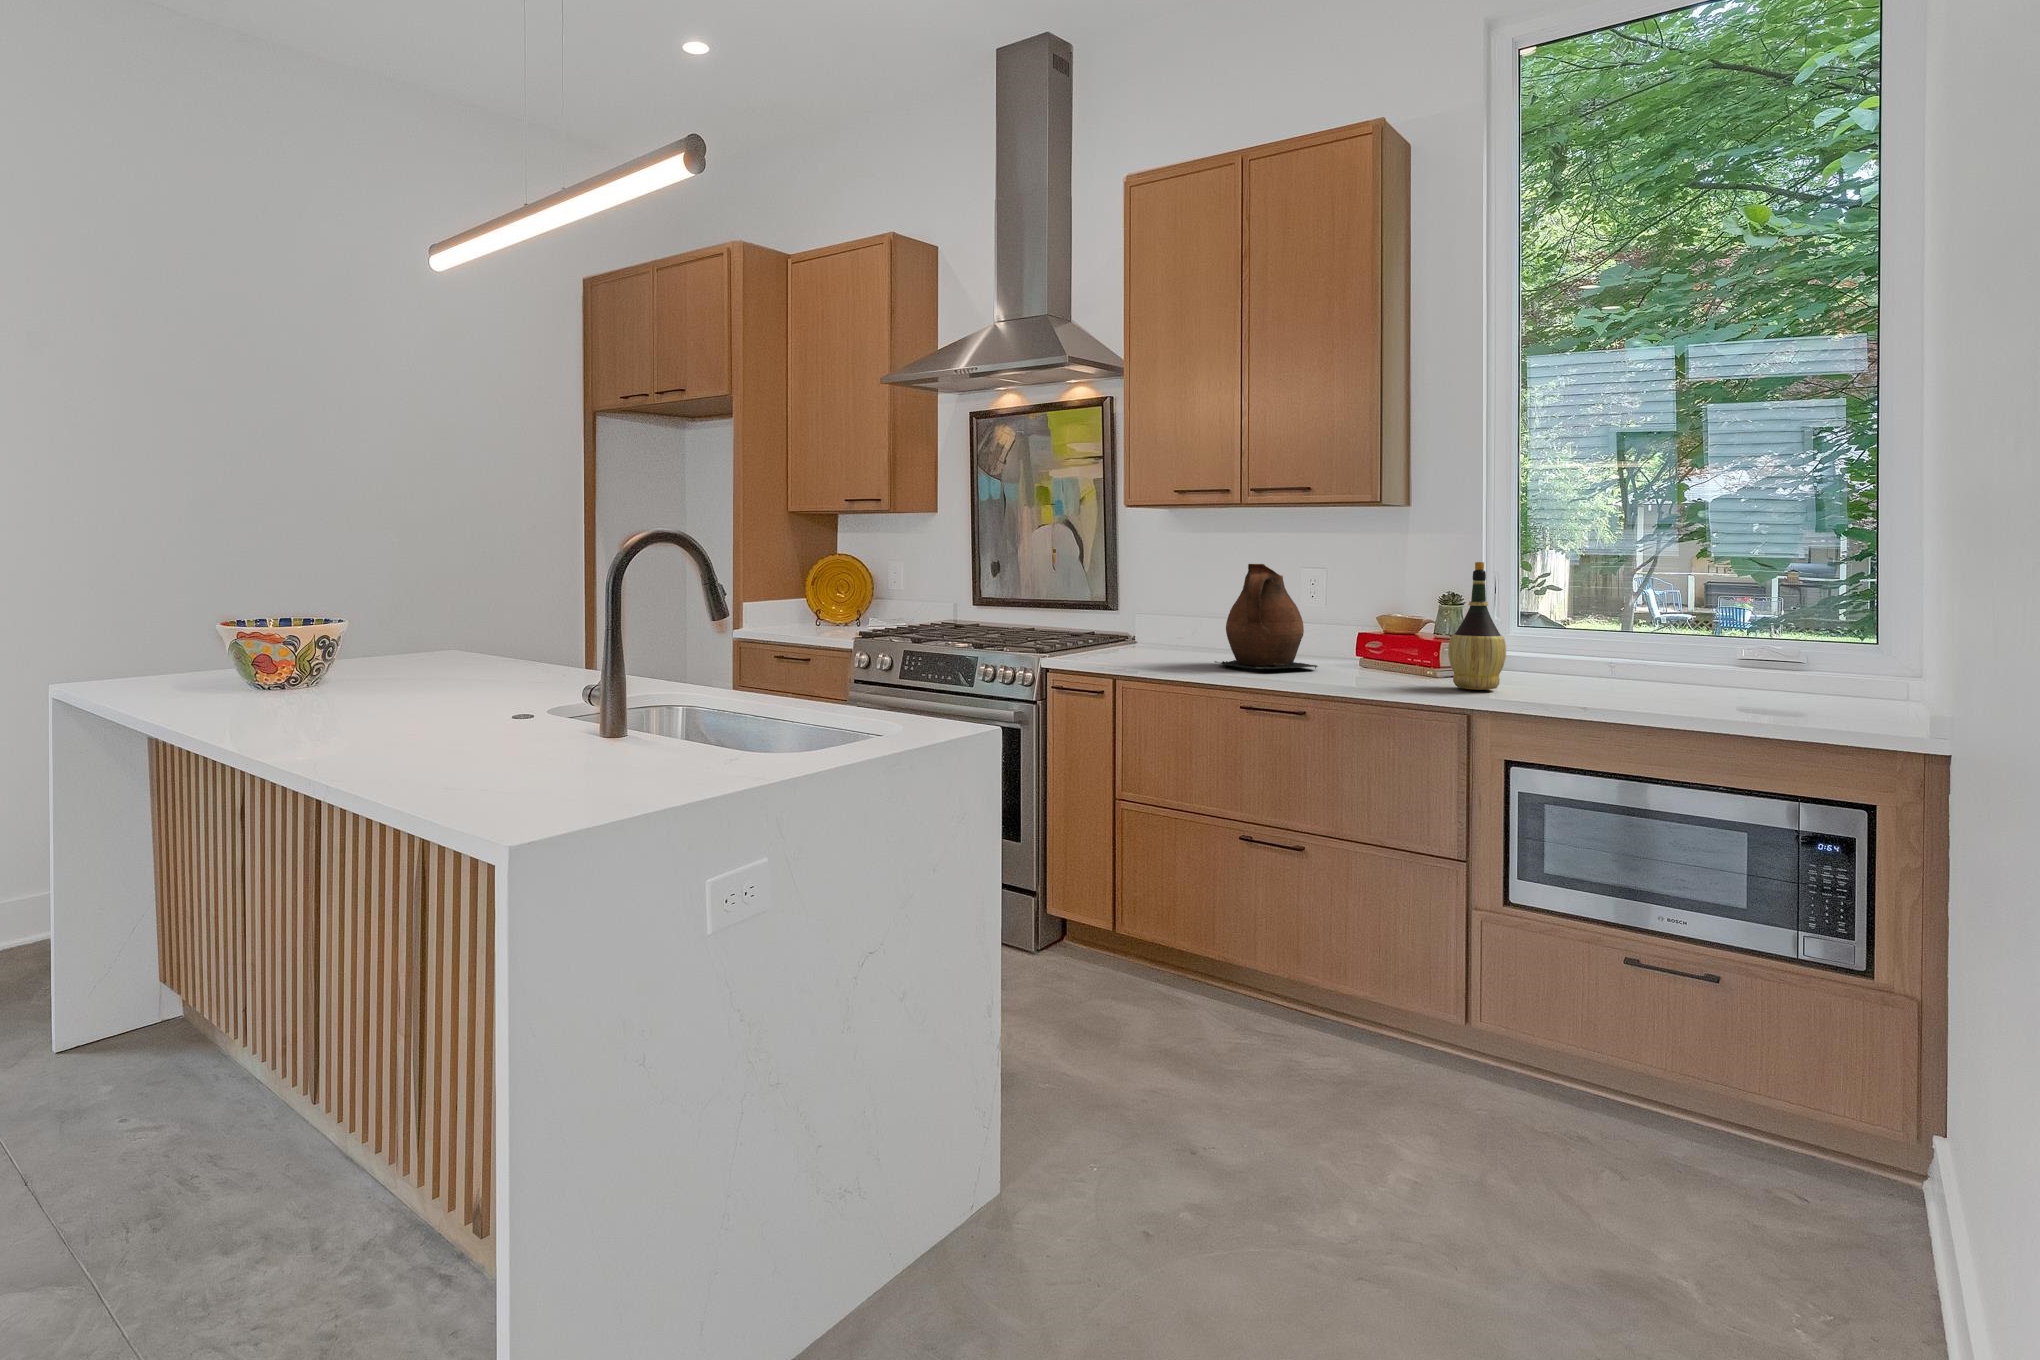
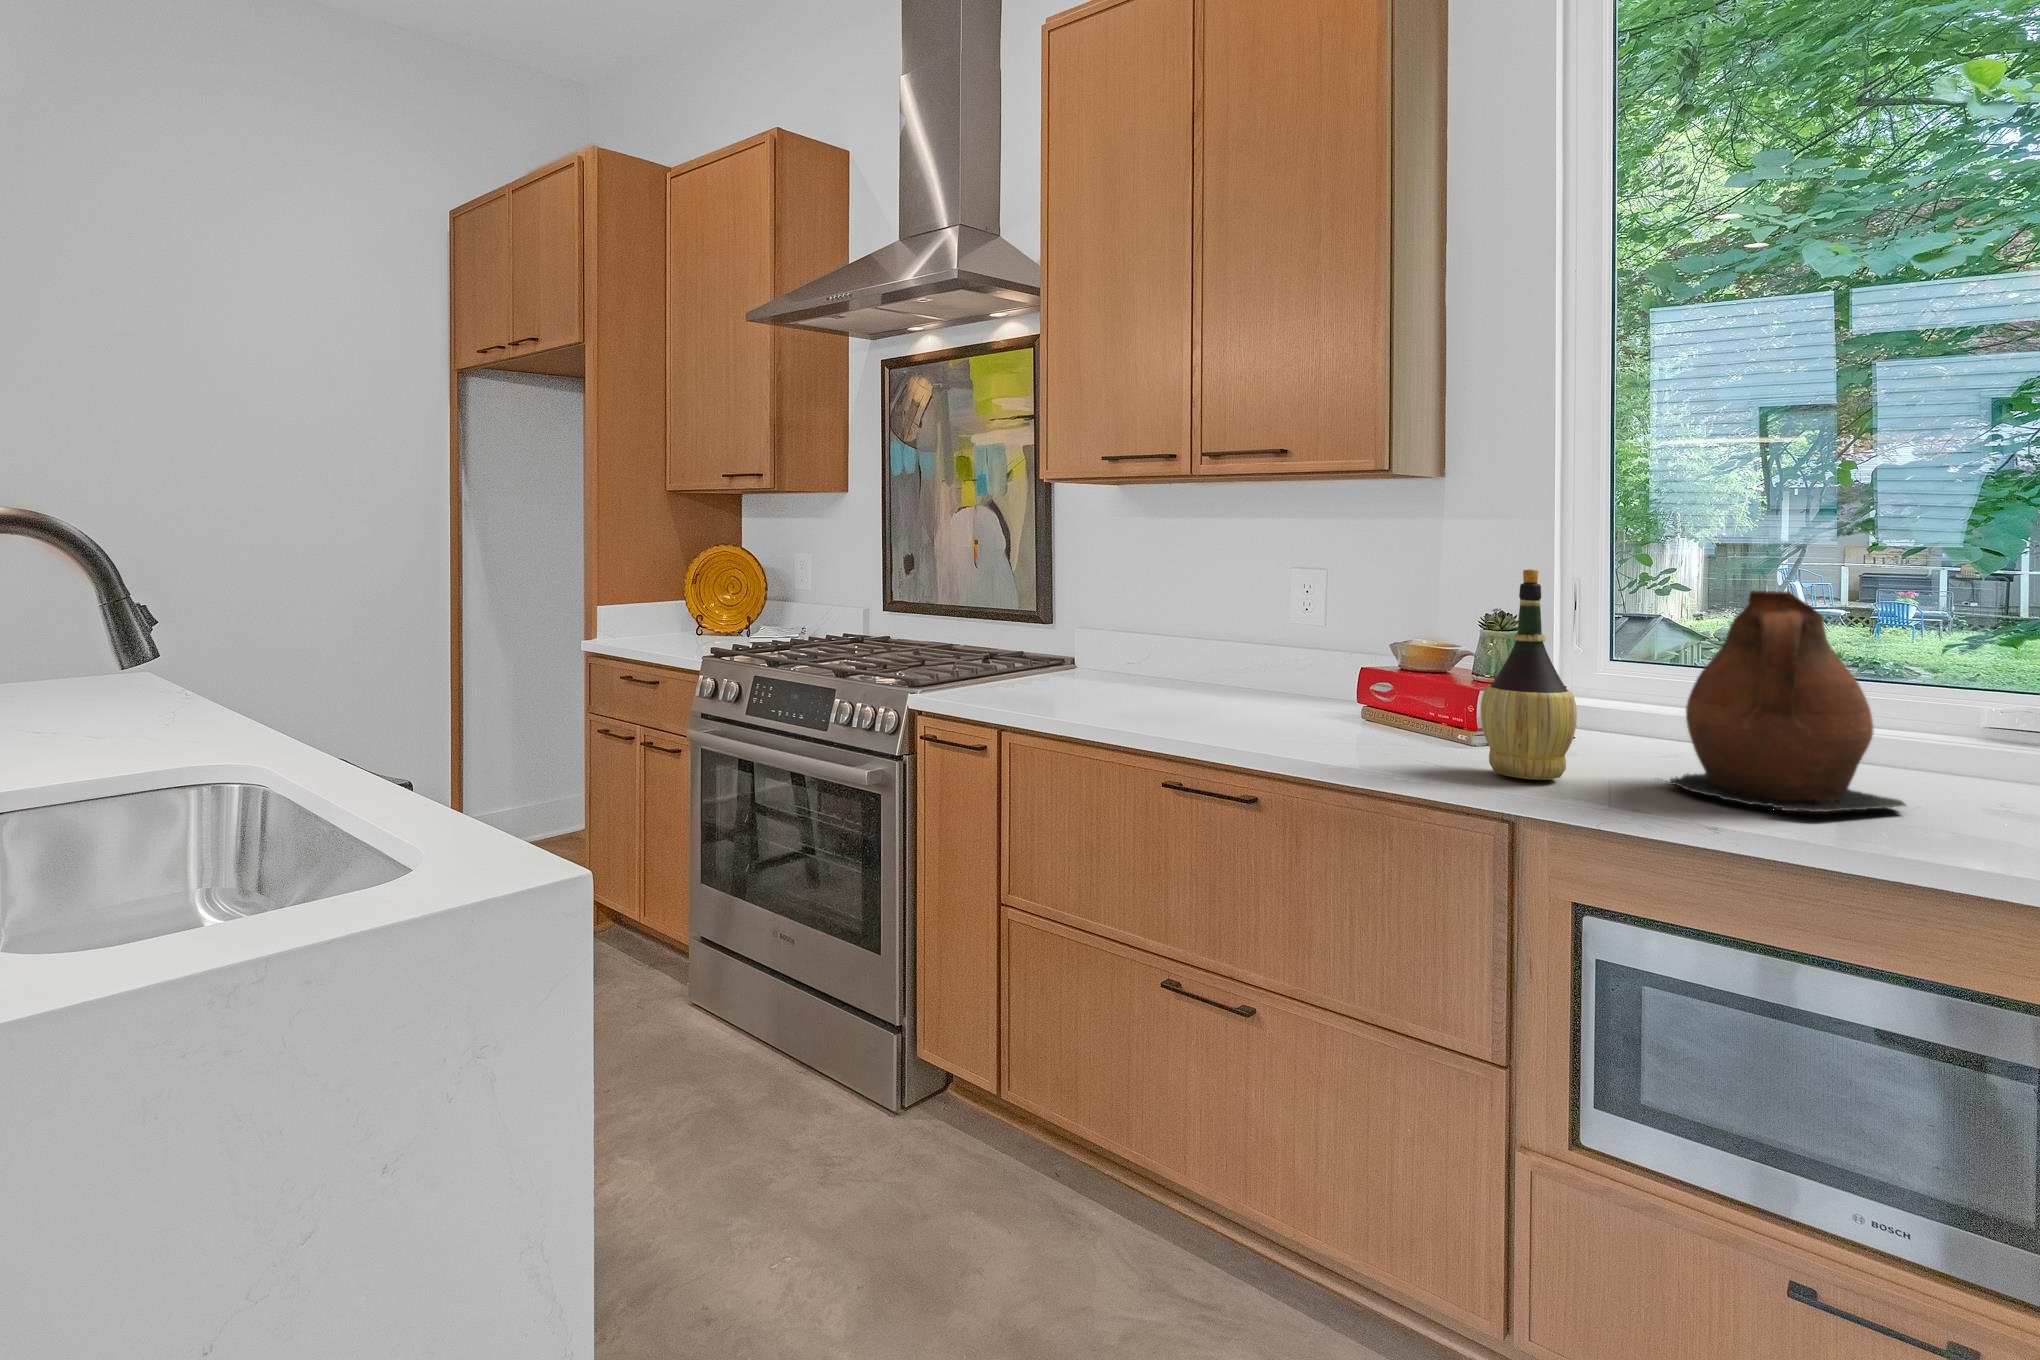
ceramic pitcher: present [1215,564,1318,669] -> present [1666,591,1905,812]

